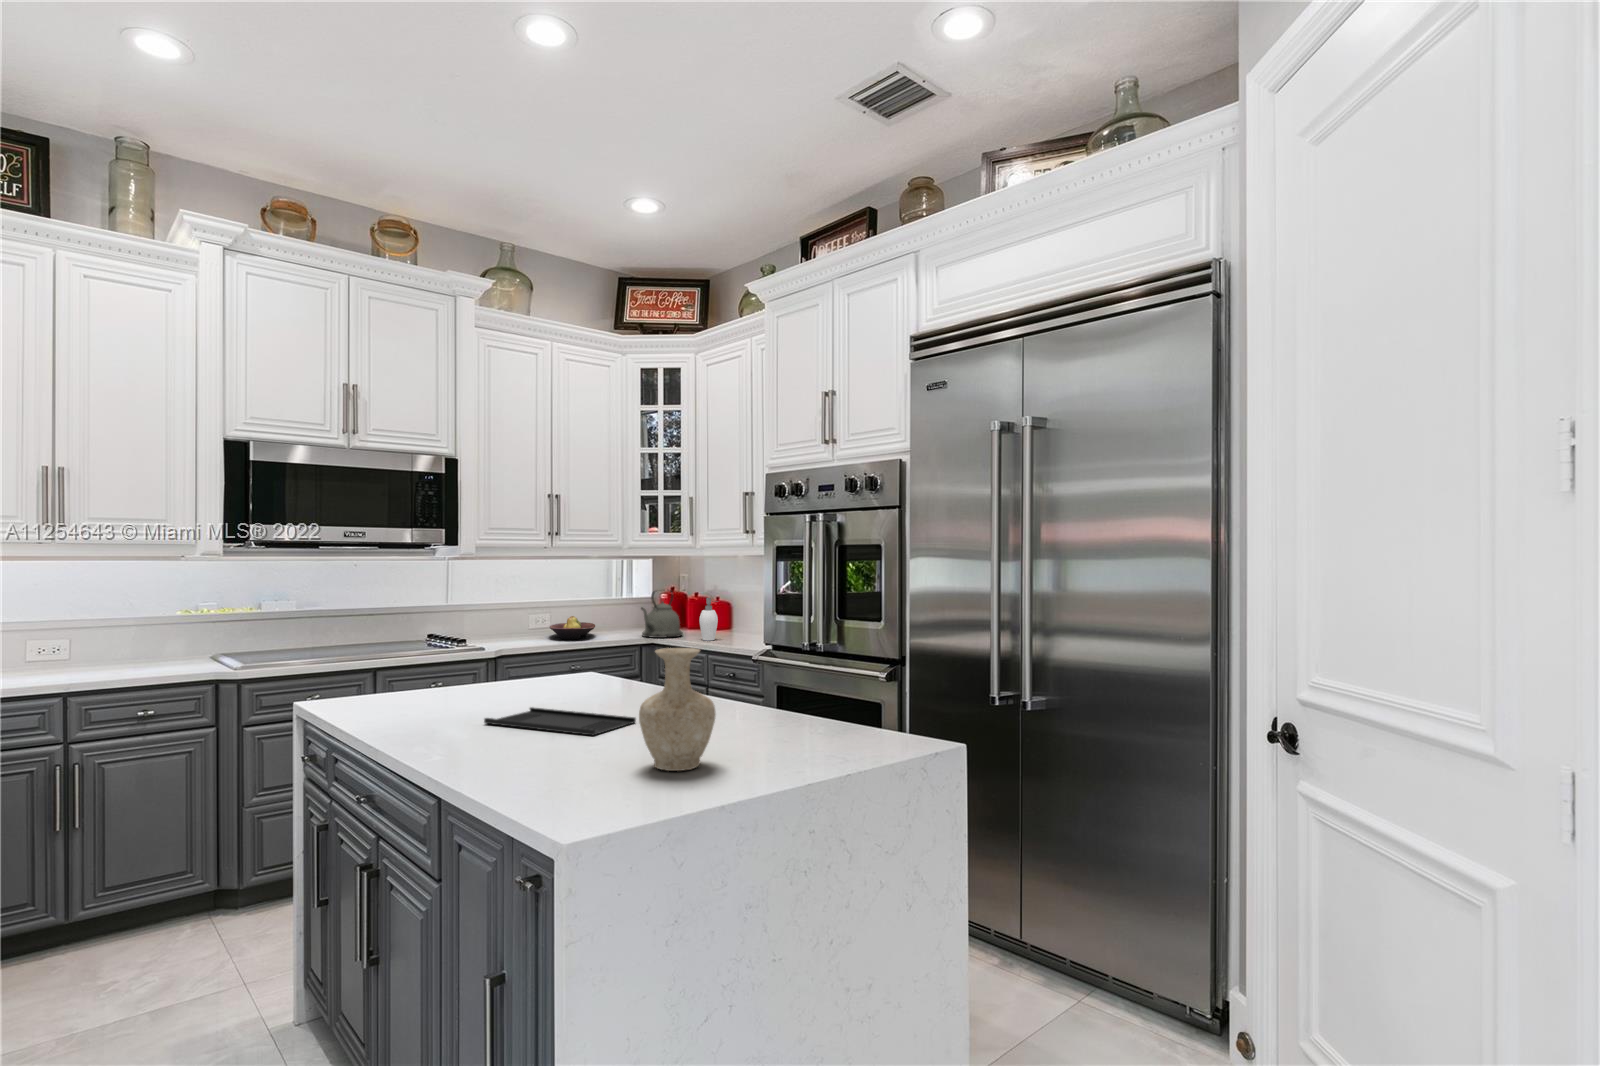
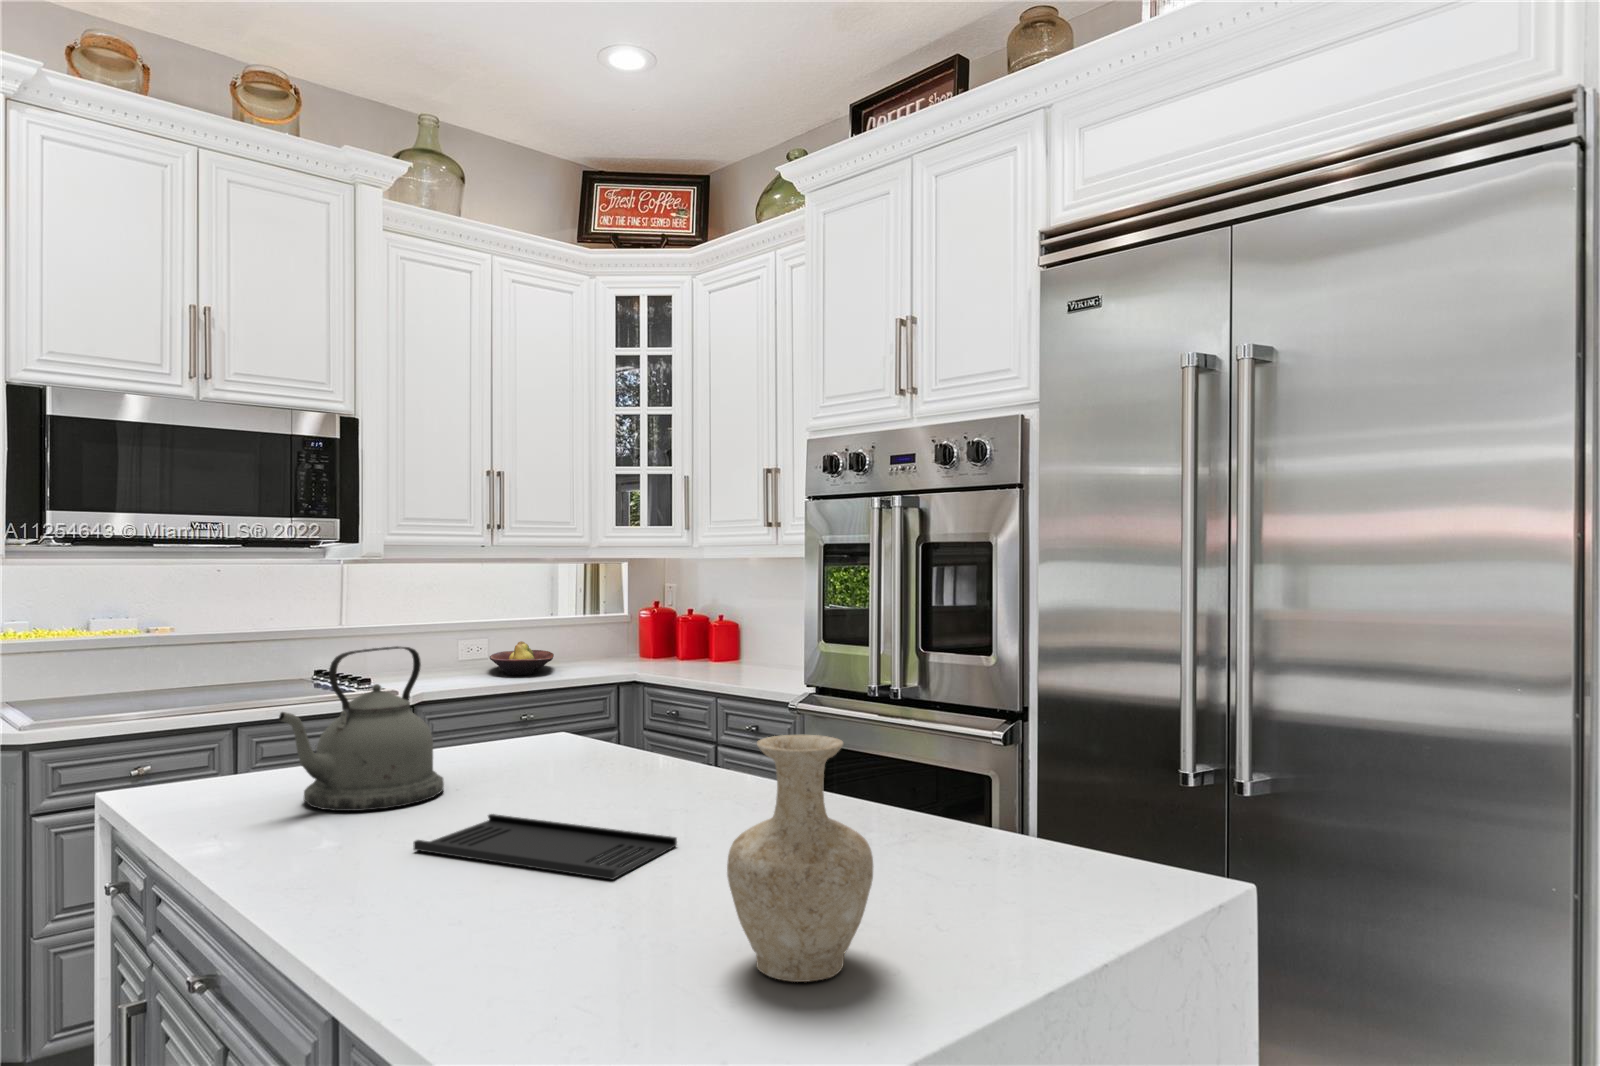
kettle: present [641,590,683,638] -> present [279,646,444,811]
soap dispenser: present [699,598,718,641] -> none [701,616,729,676]

